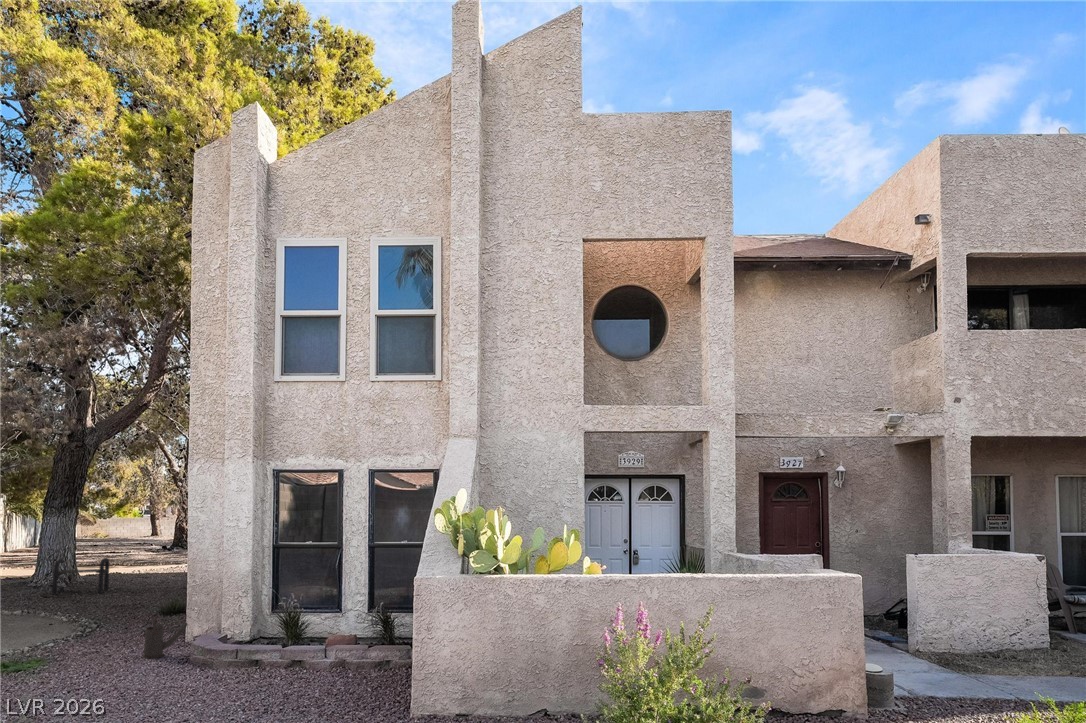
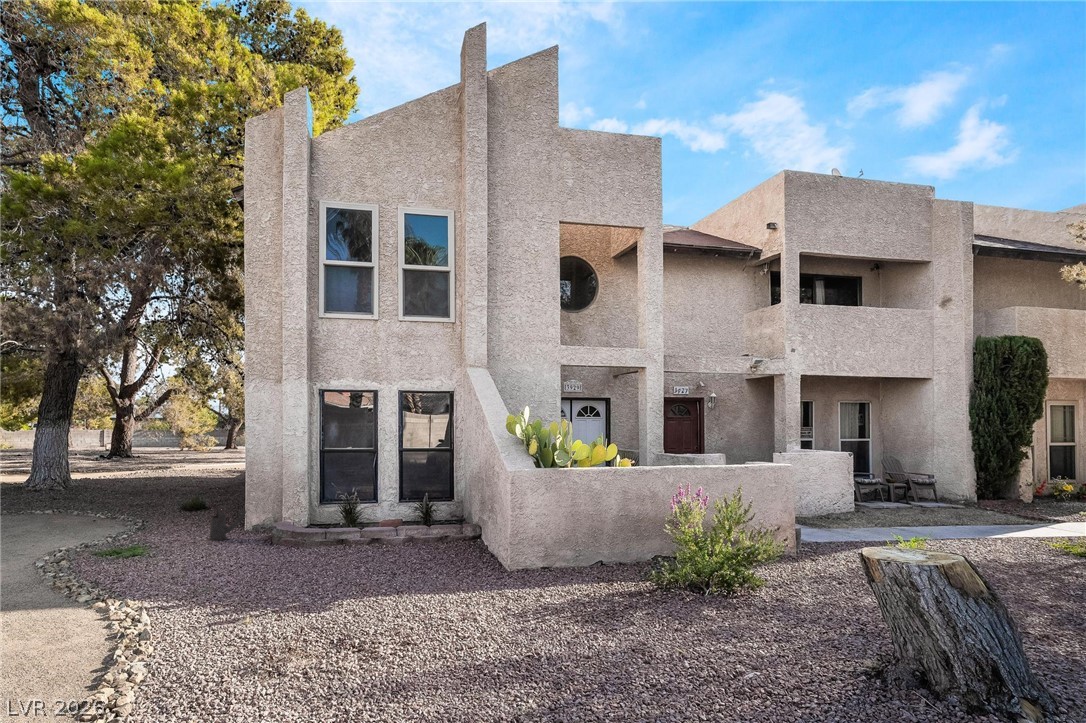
bench: present [52,558,109,595] -> none [66,465,116,497]

